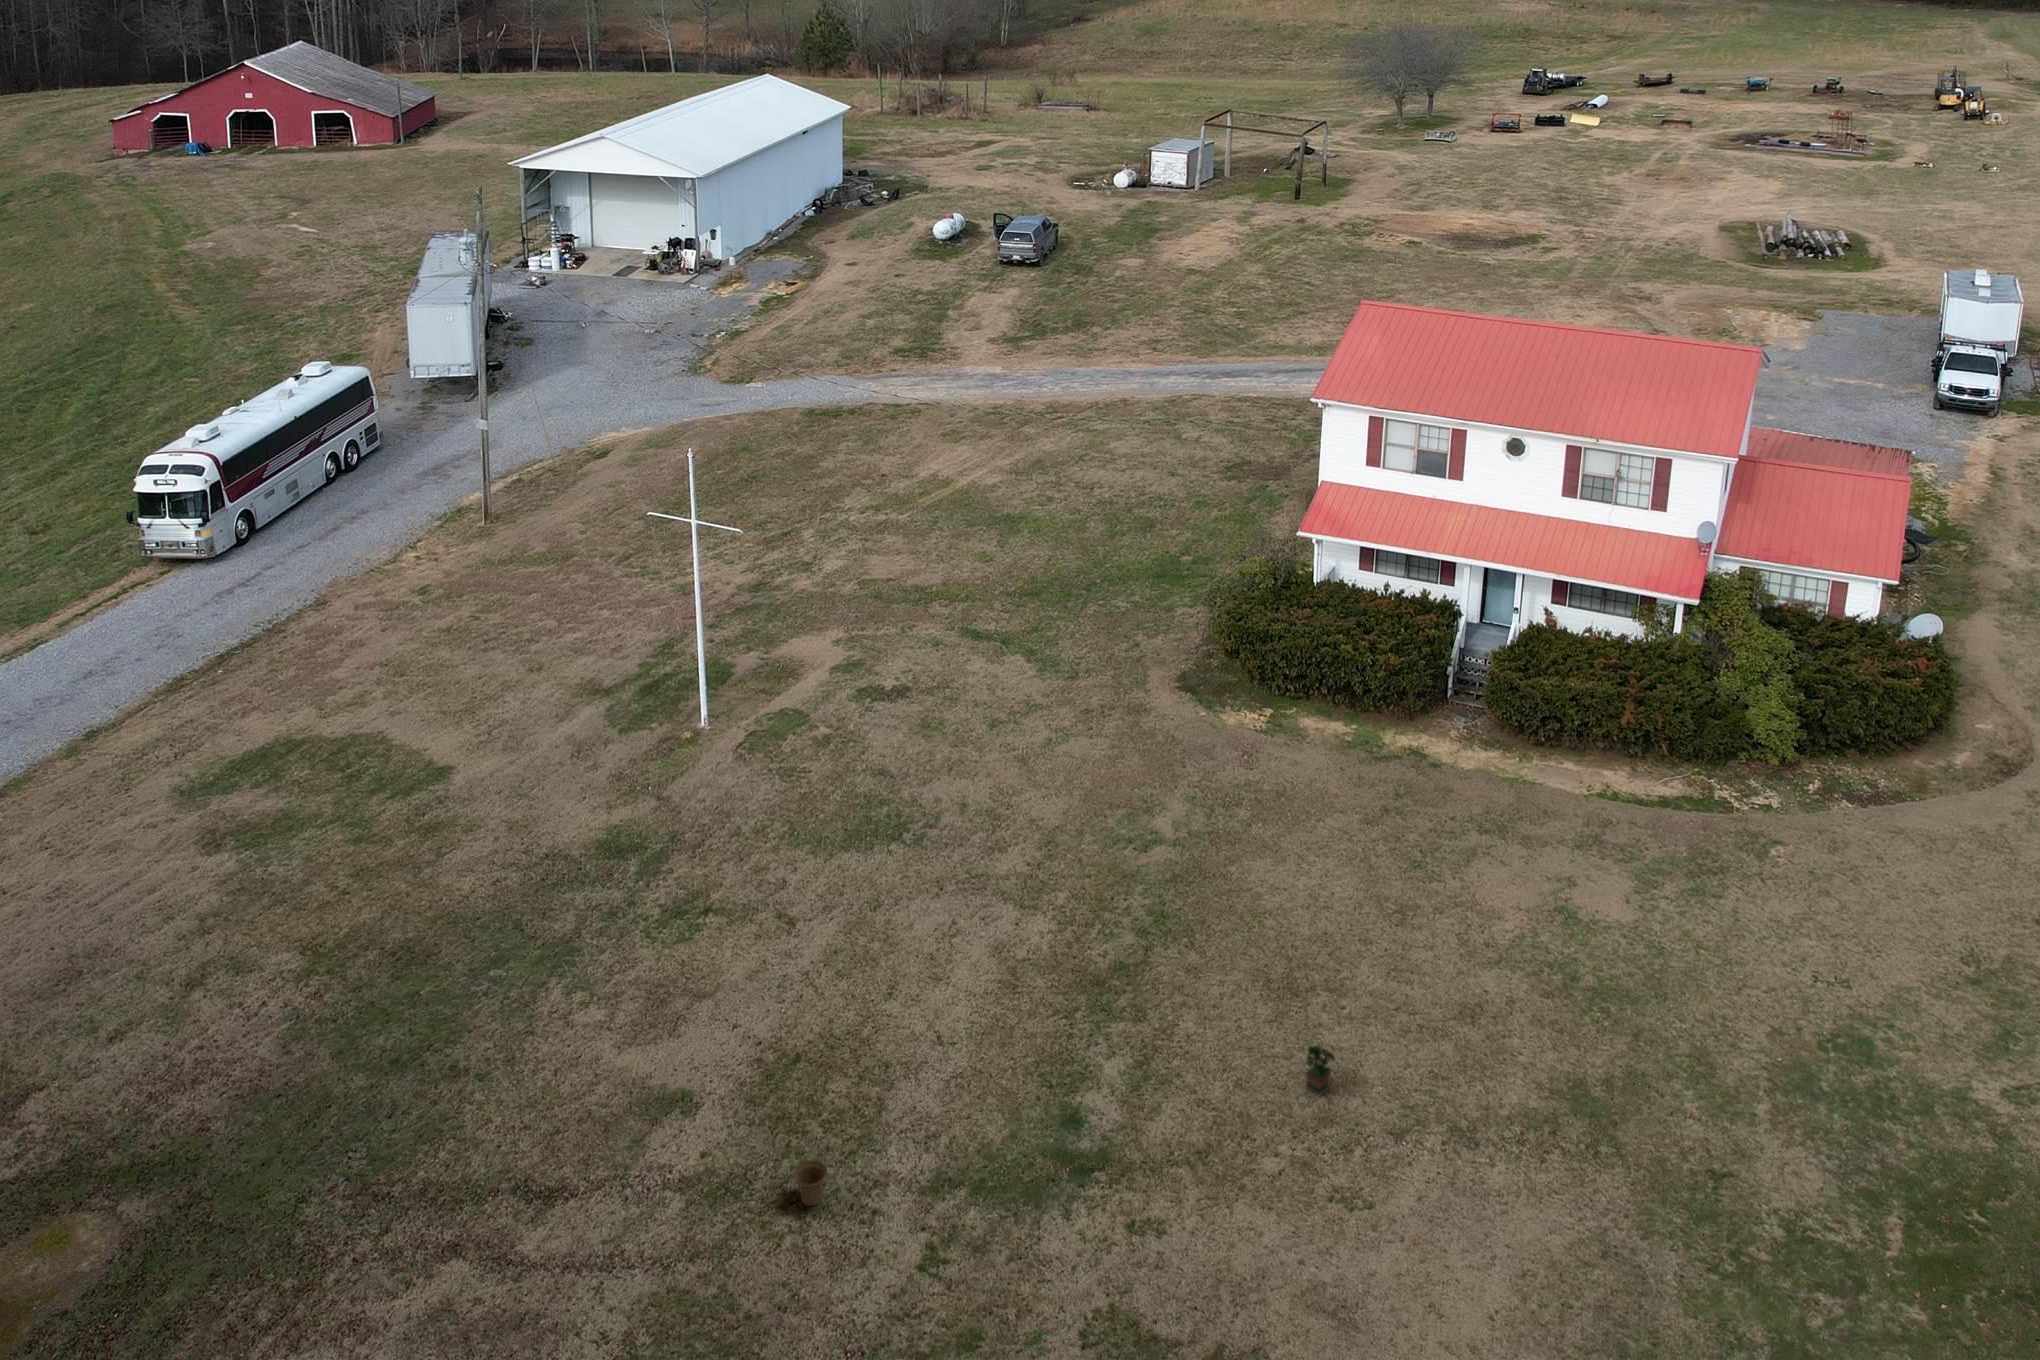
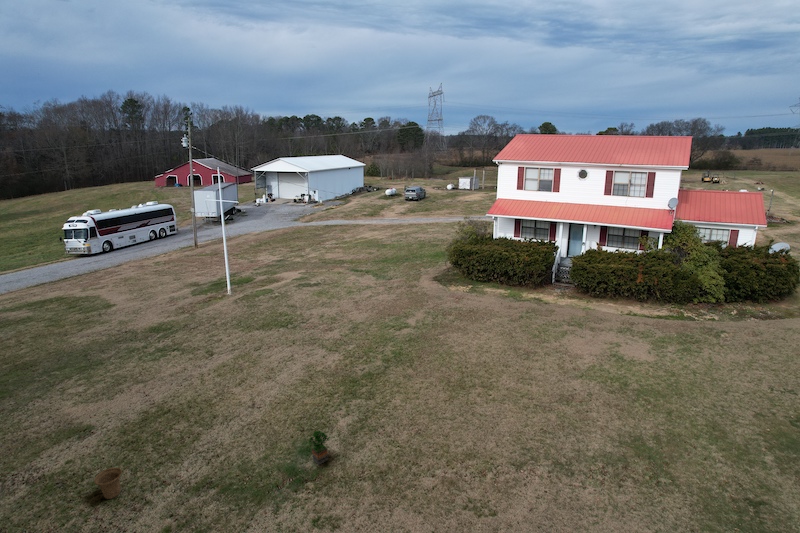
potted tree: present [1306,1046,1335,1096] -> present [309,431,331,465]

